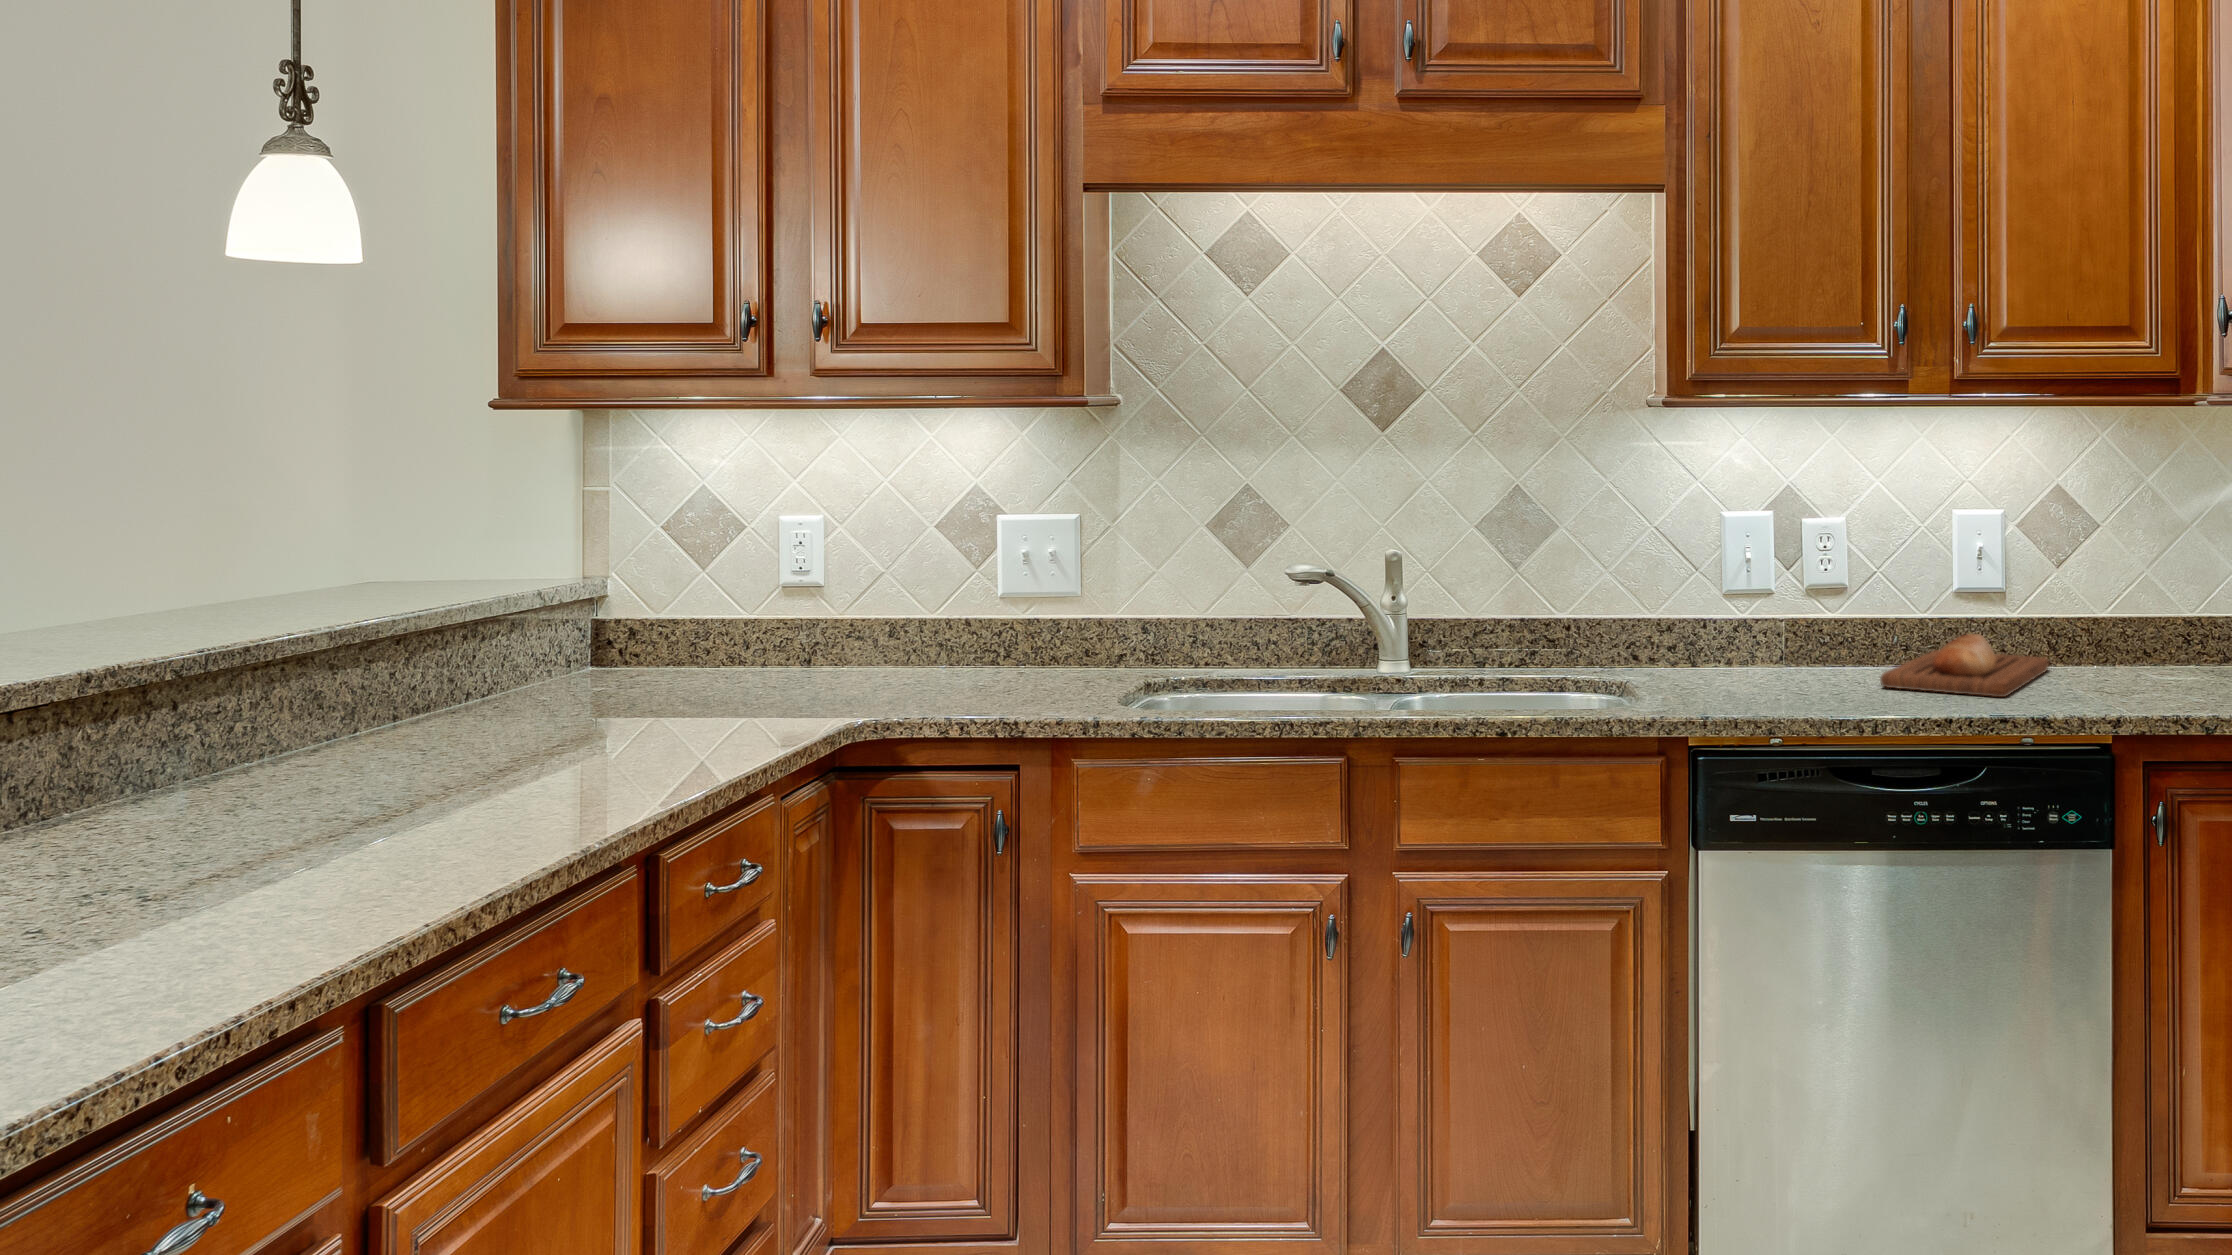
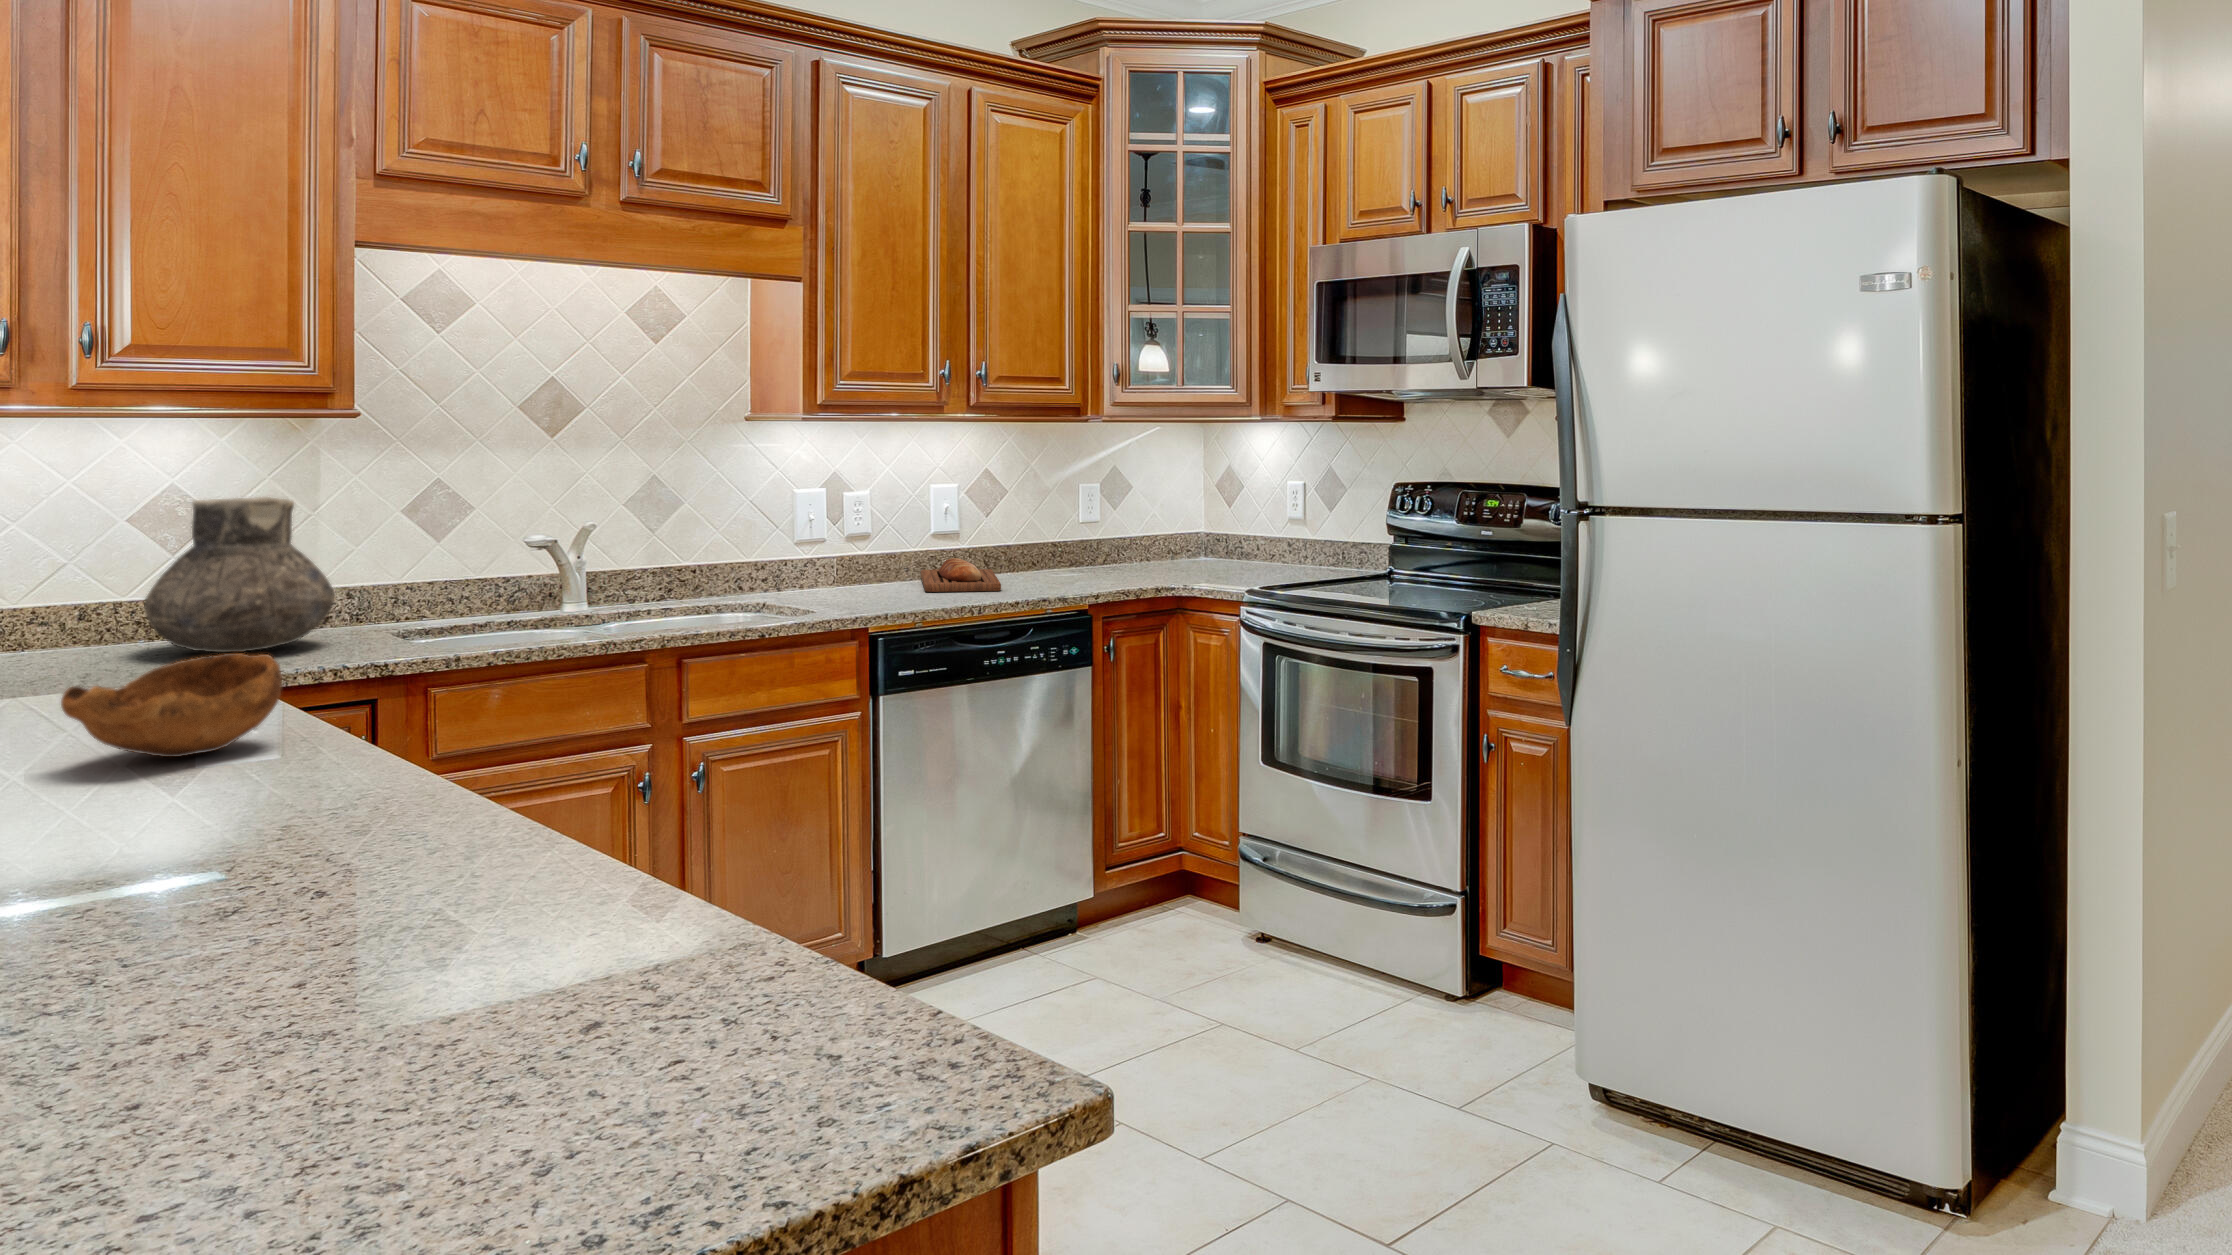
vase: none [896,502,1081,686] -> present [144,497,334,652]
wooden bowl: none [288,687,576,825] -> present [61,653,282,757]

